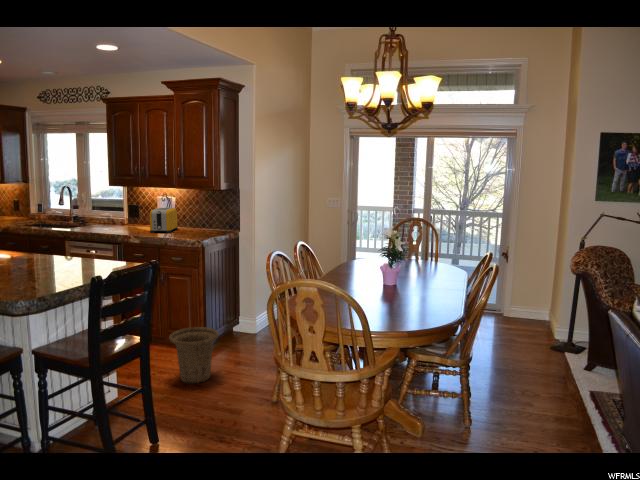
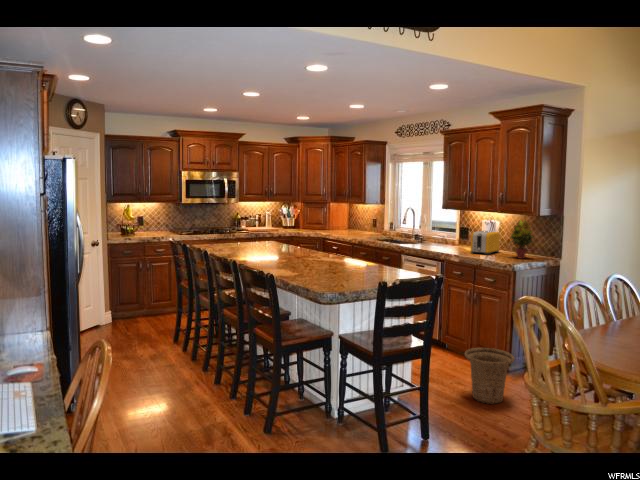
potted plant: none [190,195,215,234] -> present [510,220,533,258]

